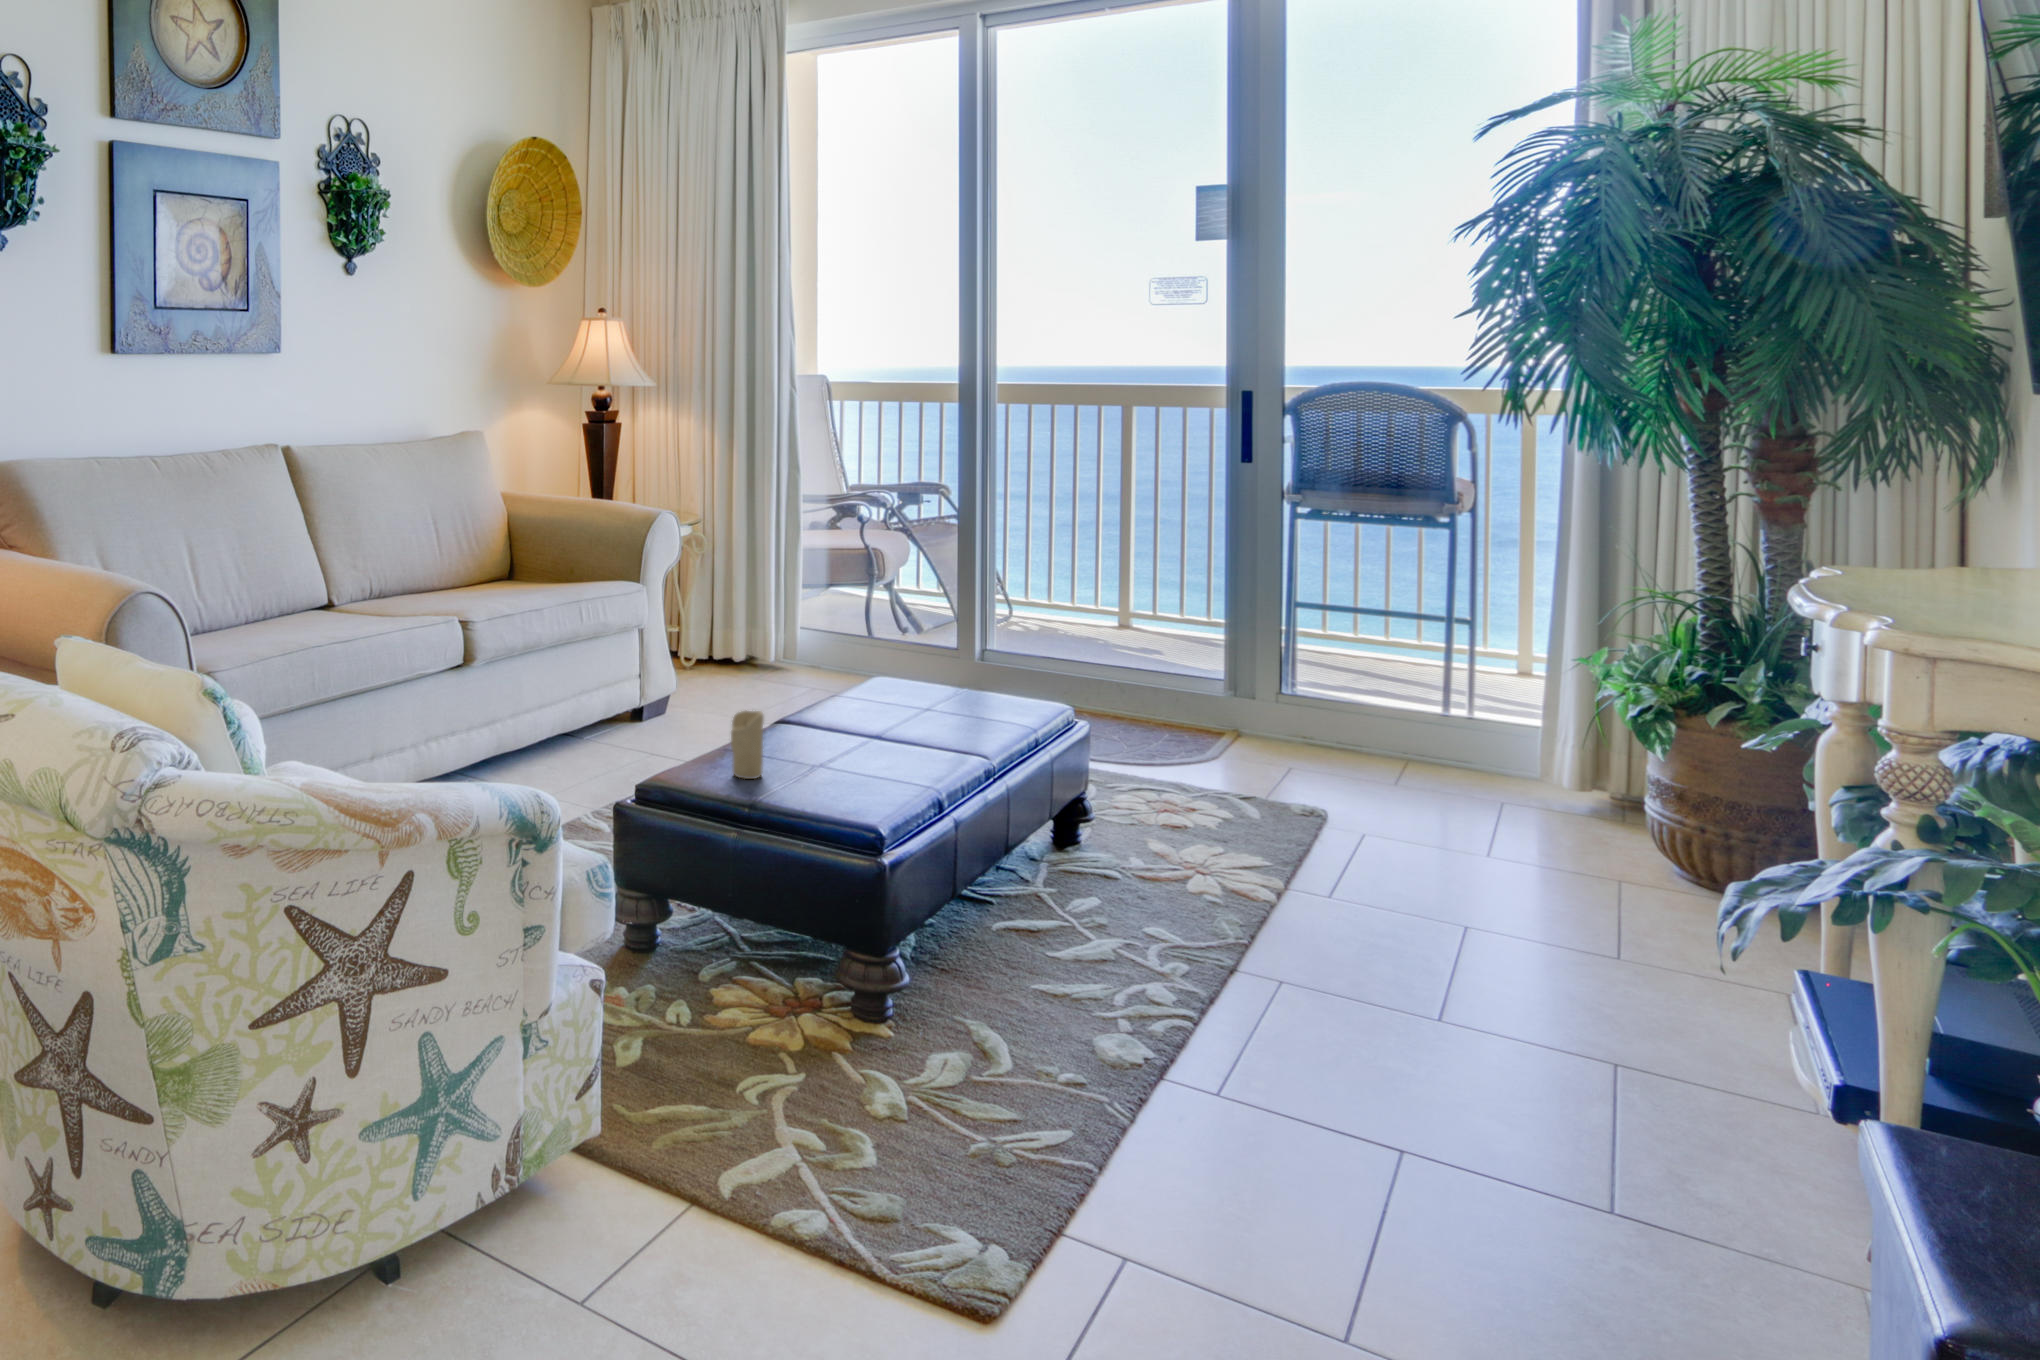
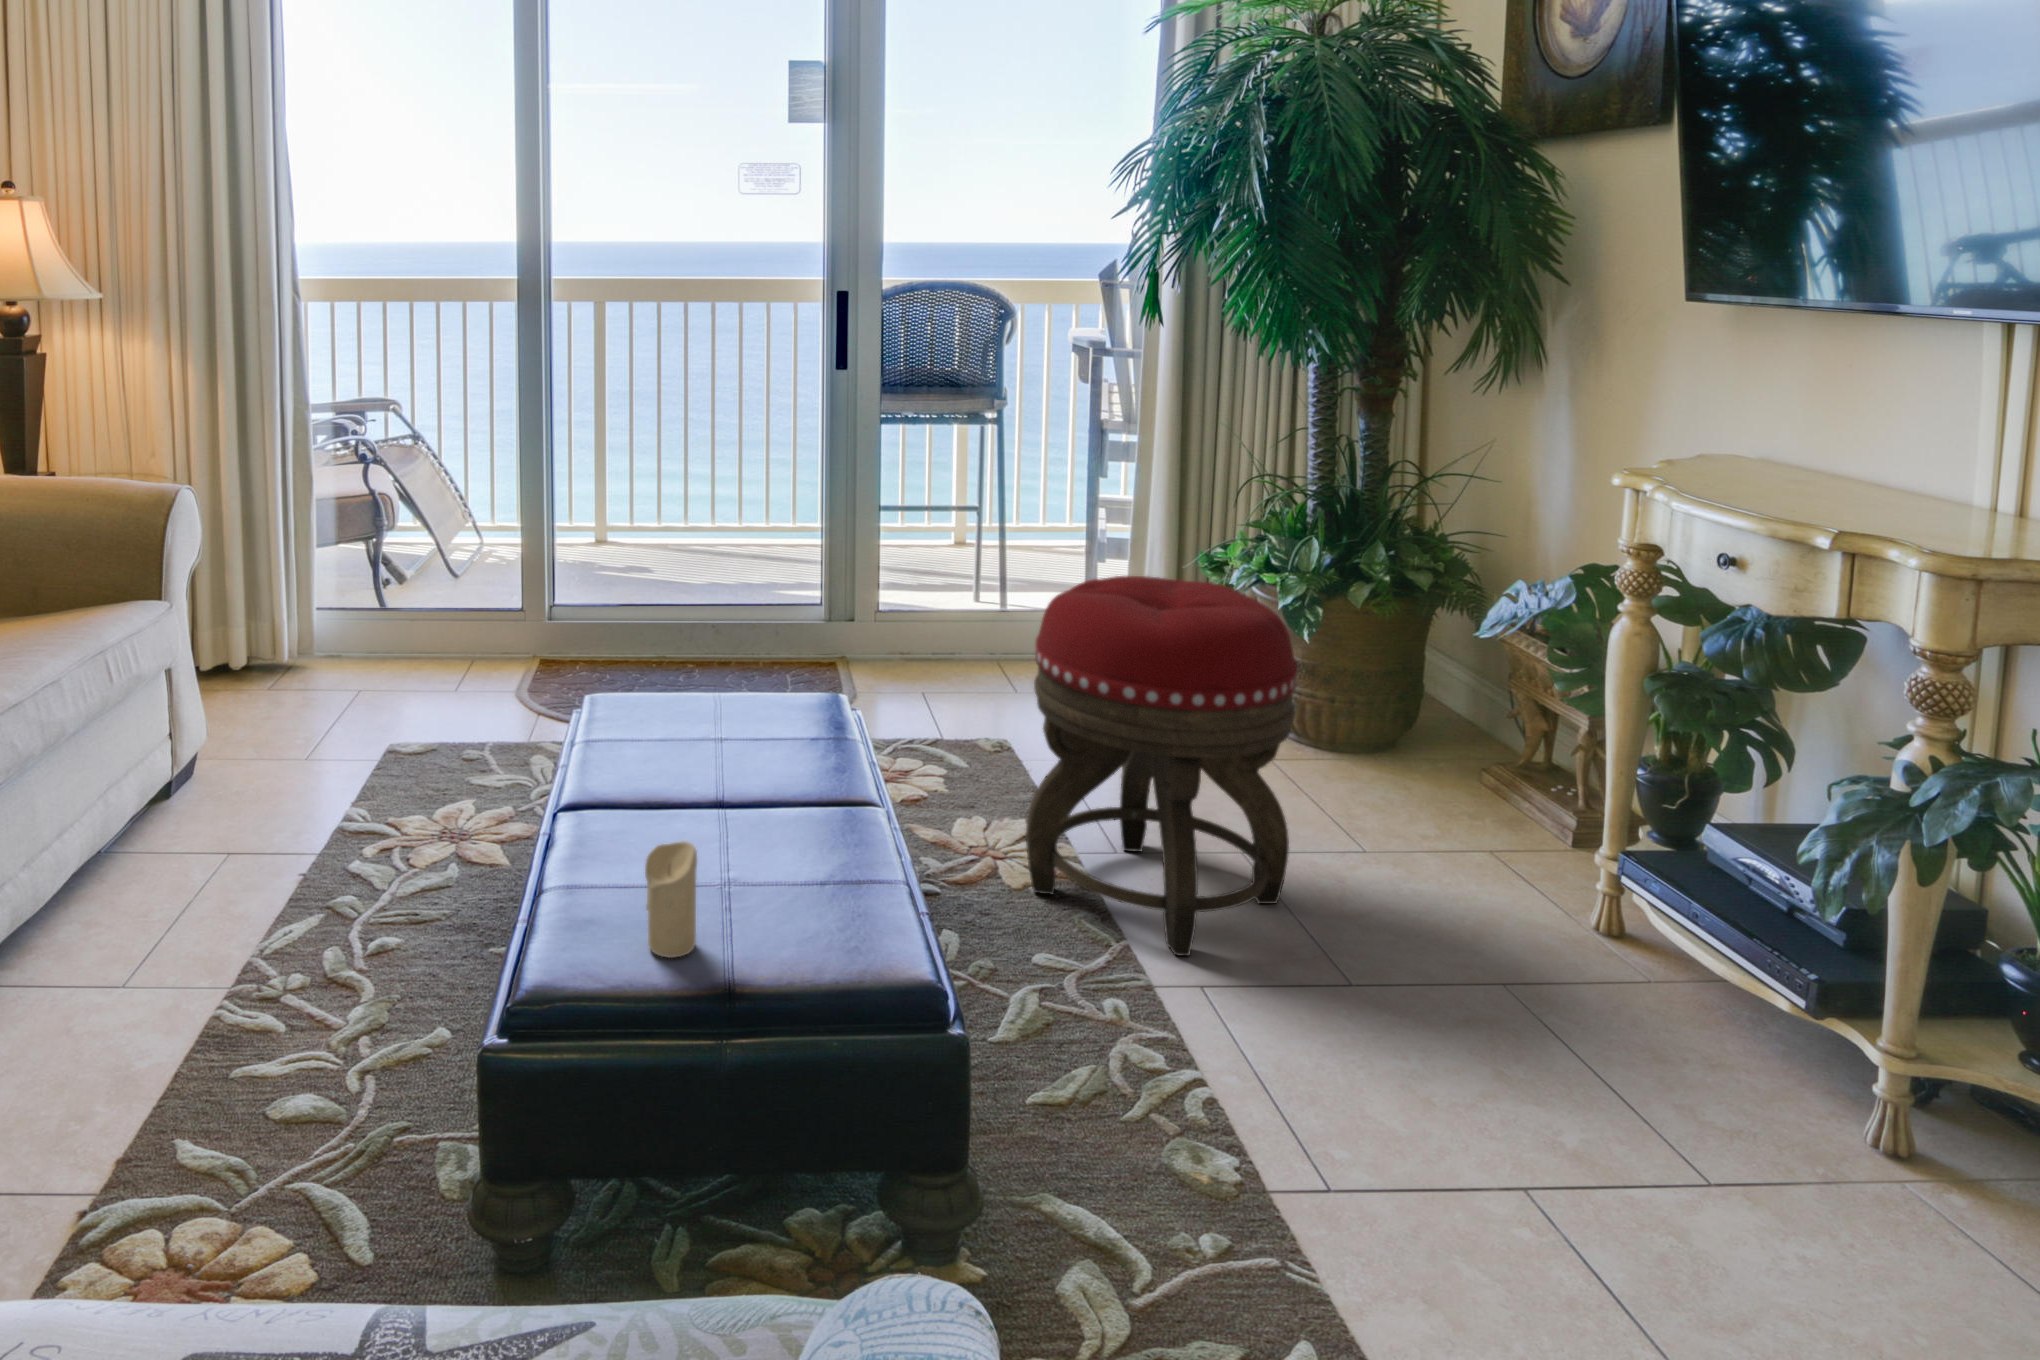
footstool: none [1197,636,1454,960] -> present [1026,576,1297,956]

